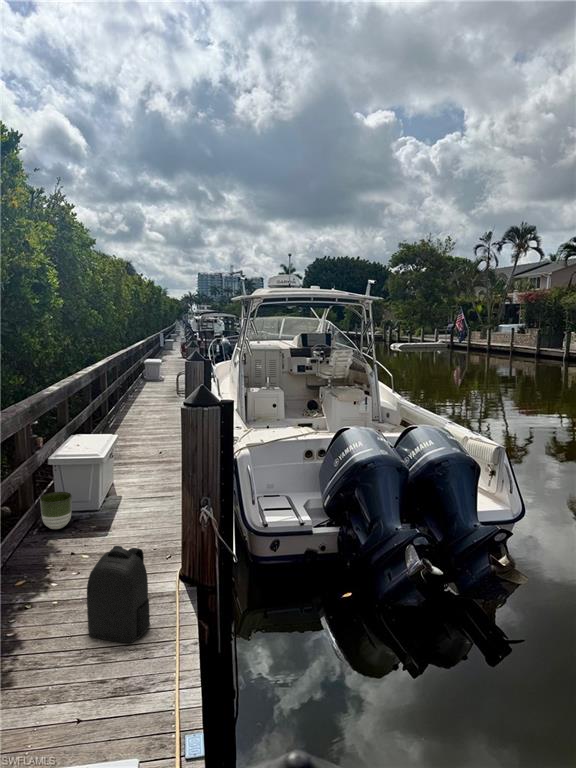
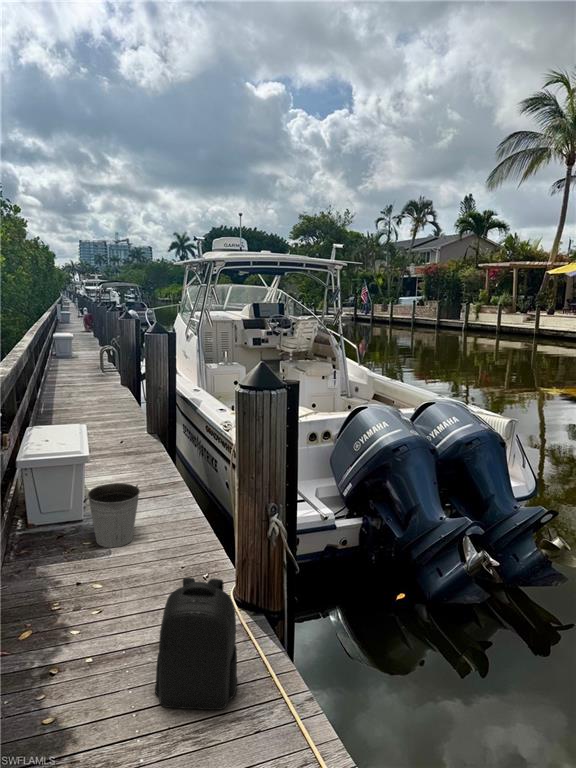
bucket: none [93,482,136,531] -> present [87,483,140,547]
planter: present [40,492,72,529] -> none [14,500,57,551]

